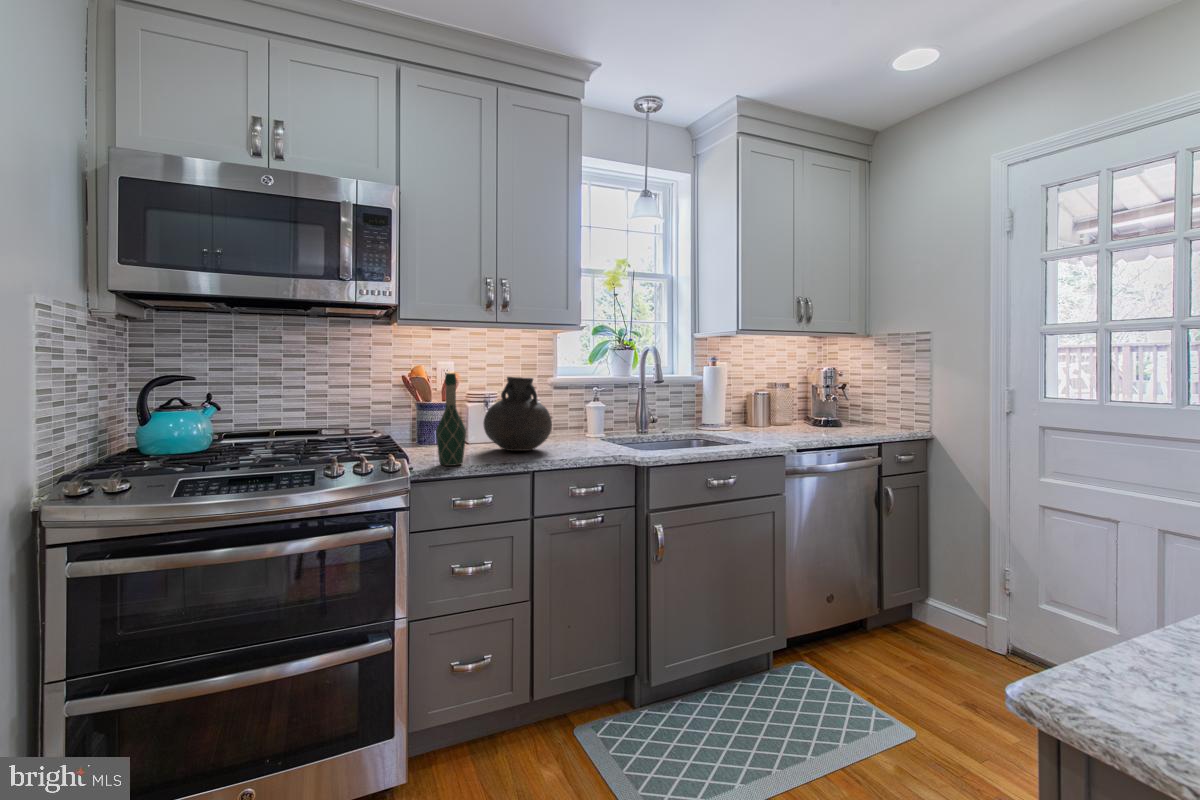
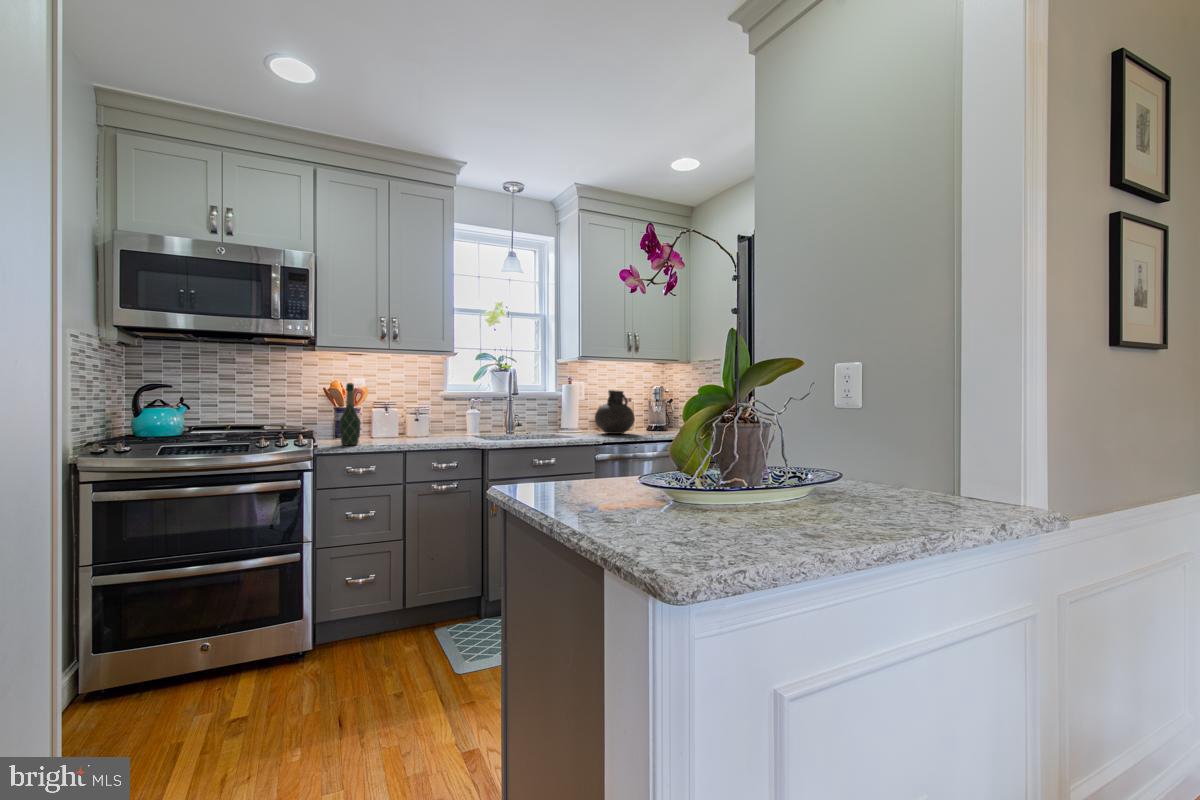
vase: present [484,377,552,451] -> present [595,390,635,434]

